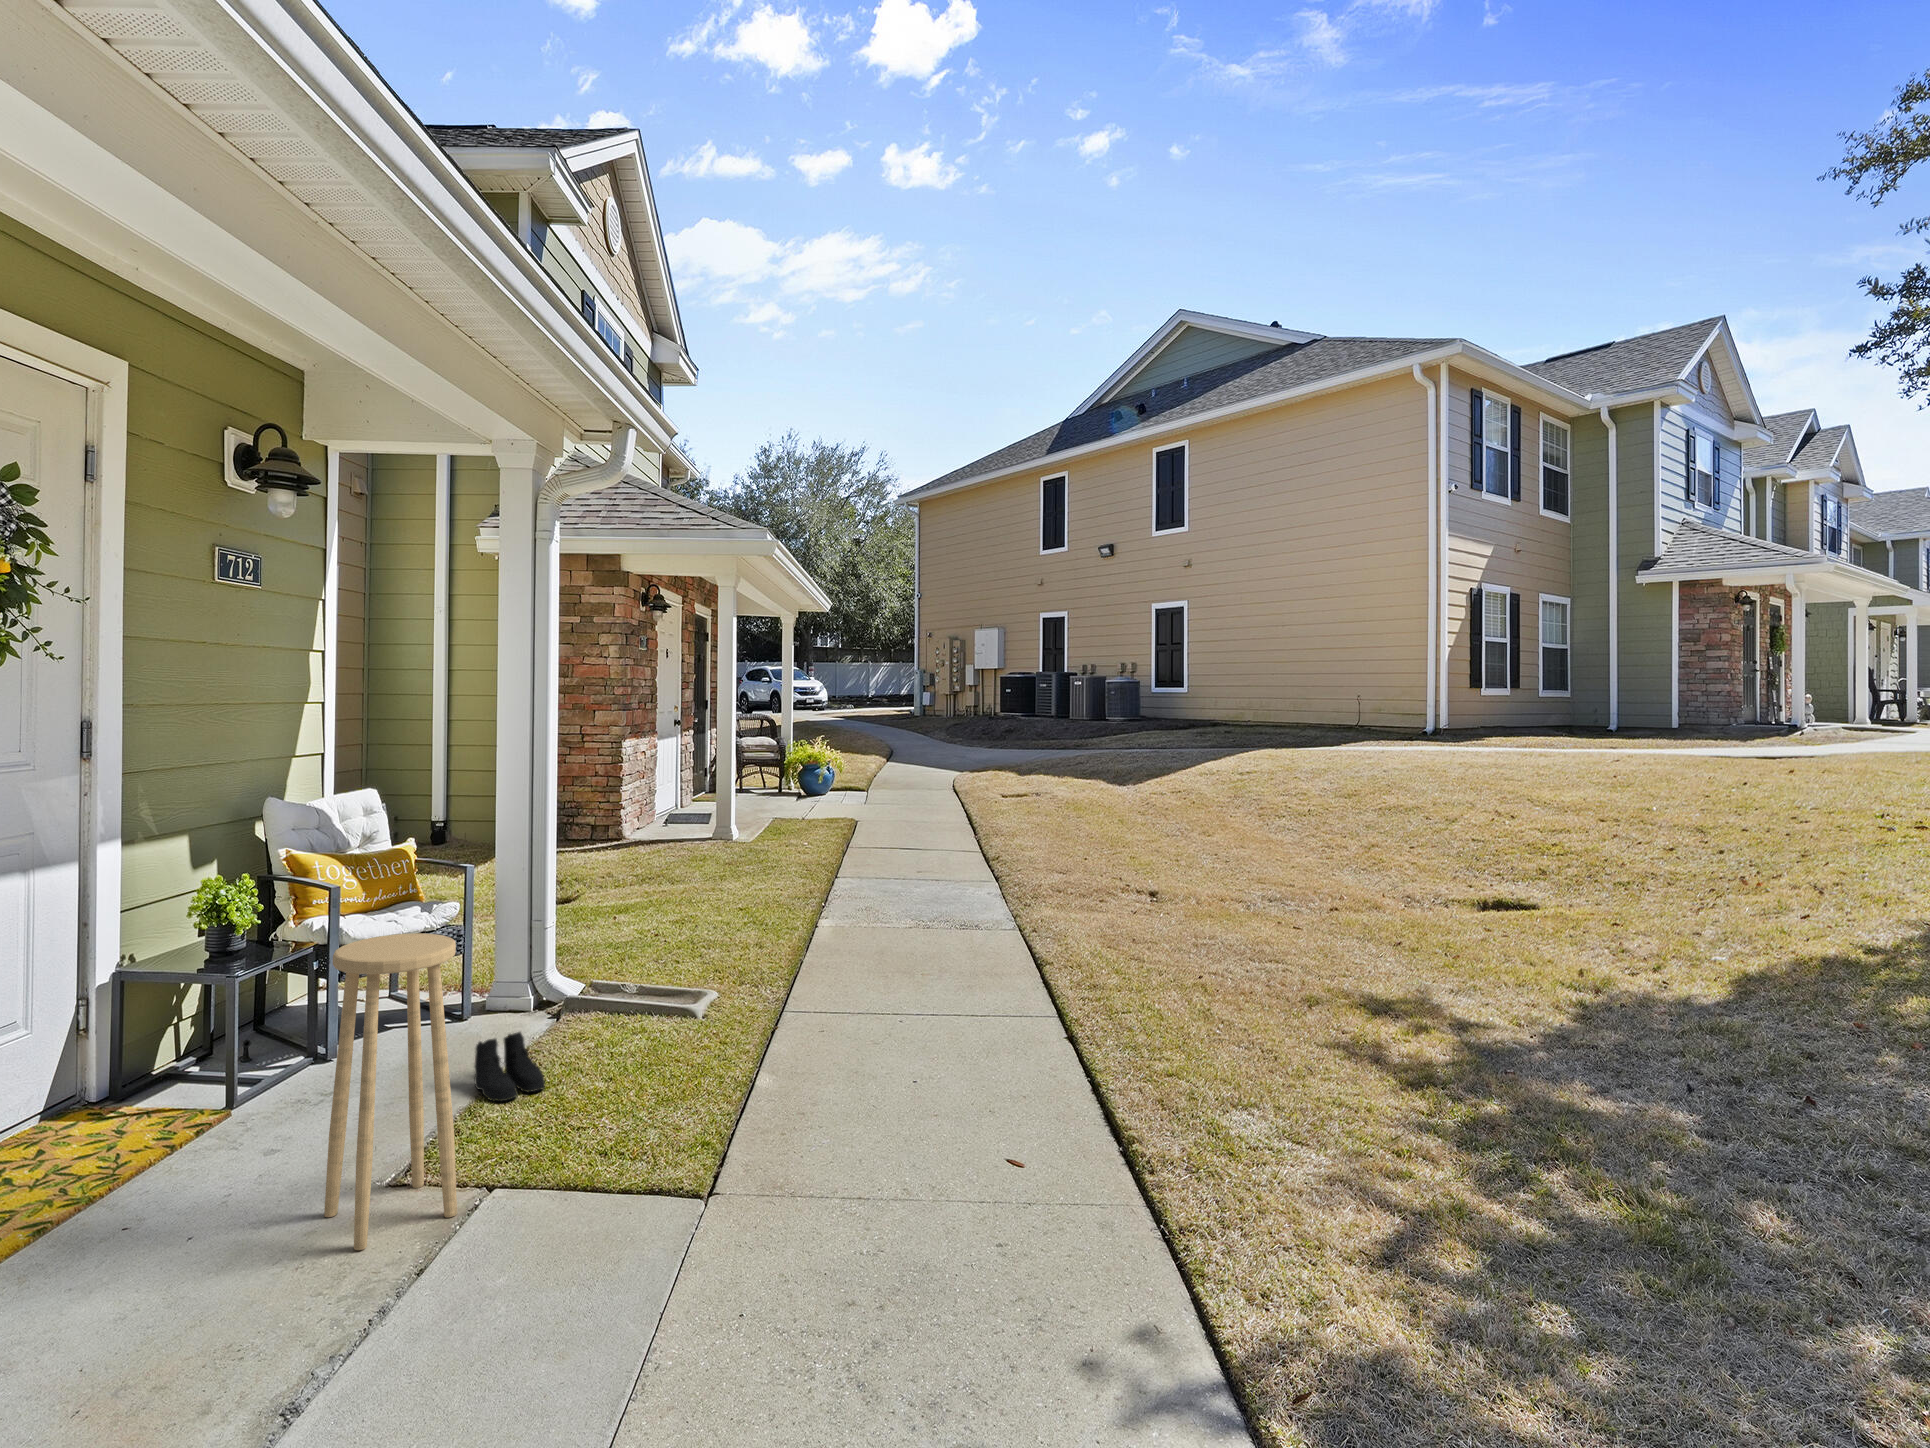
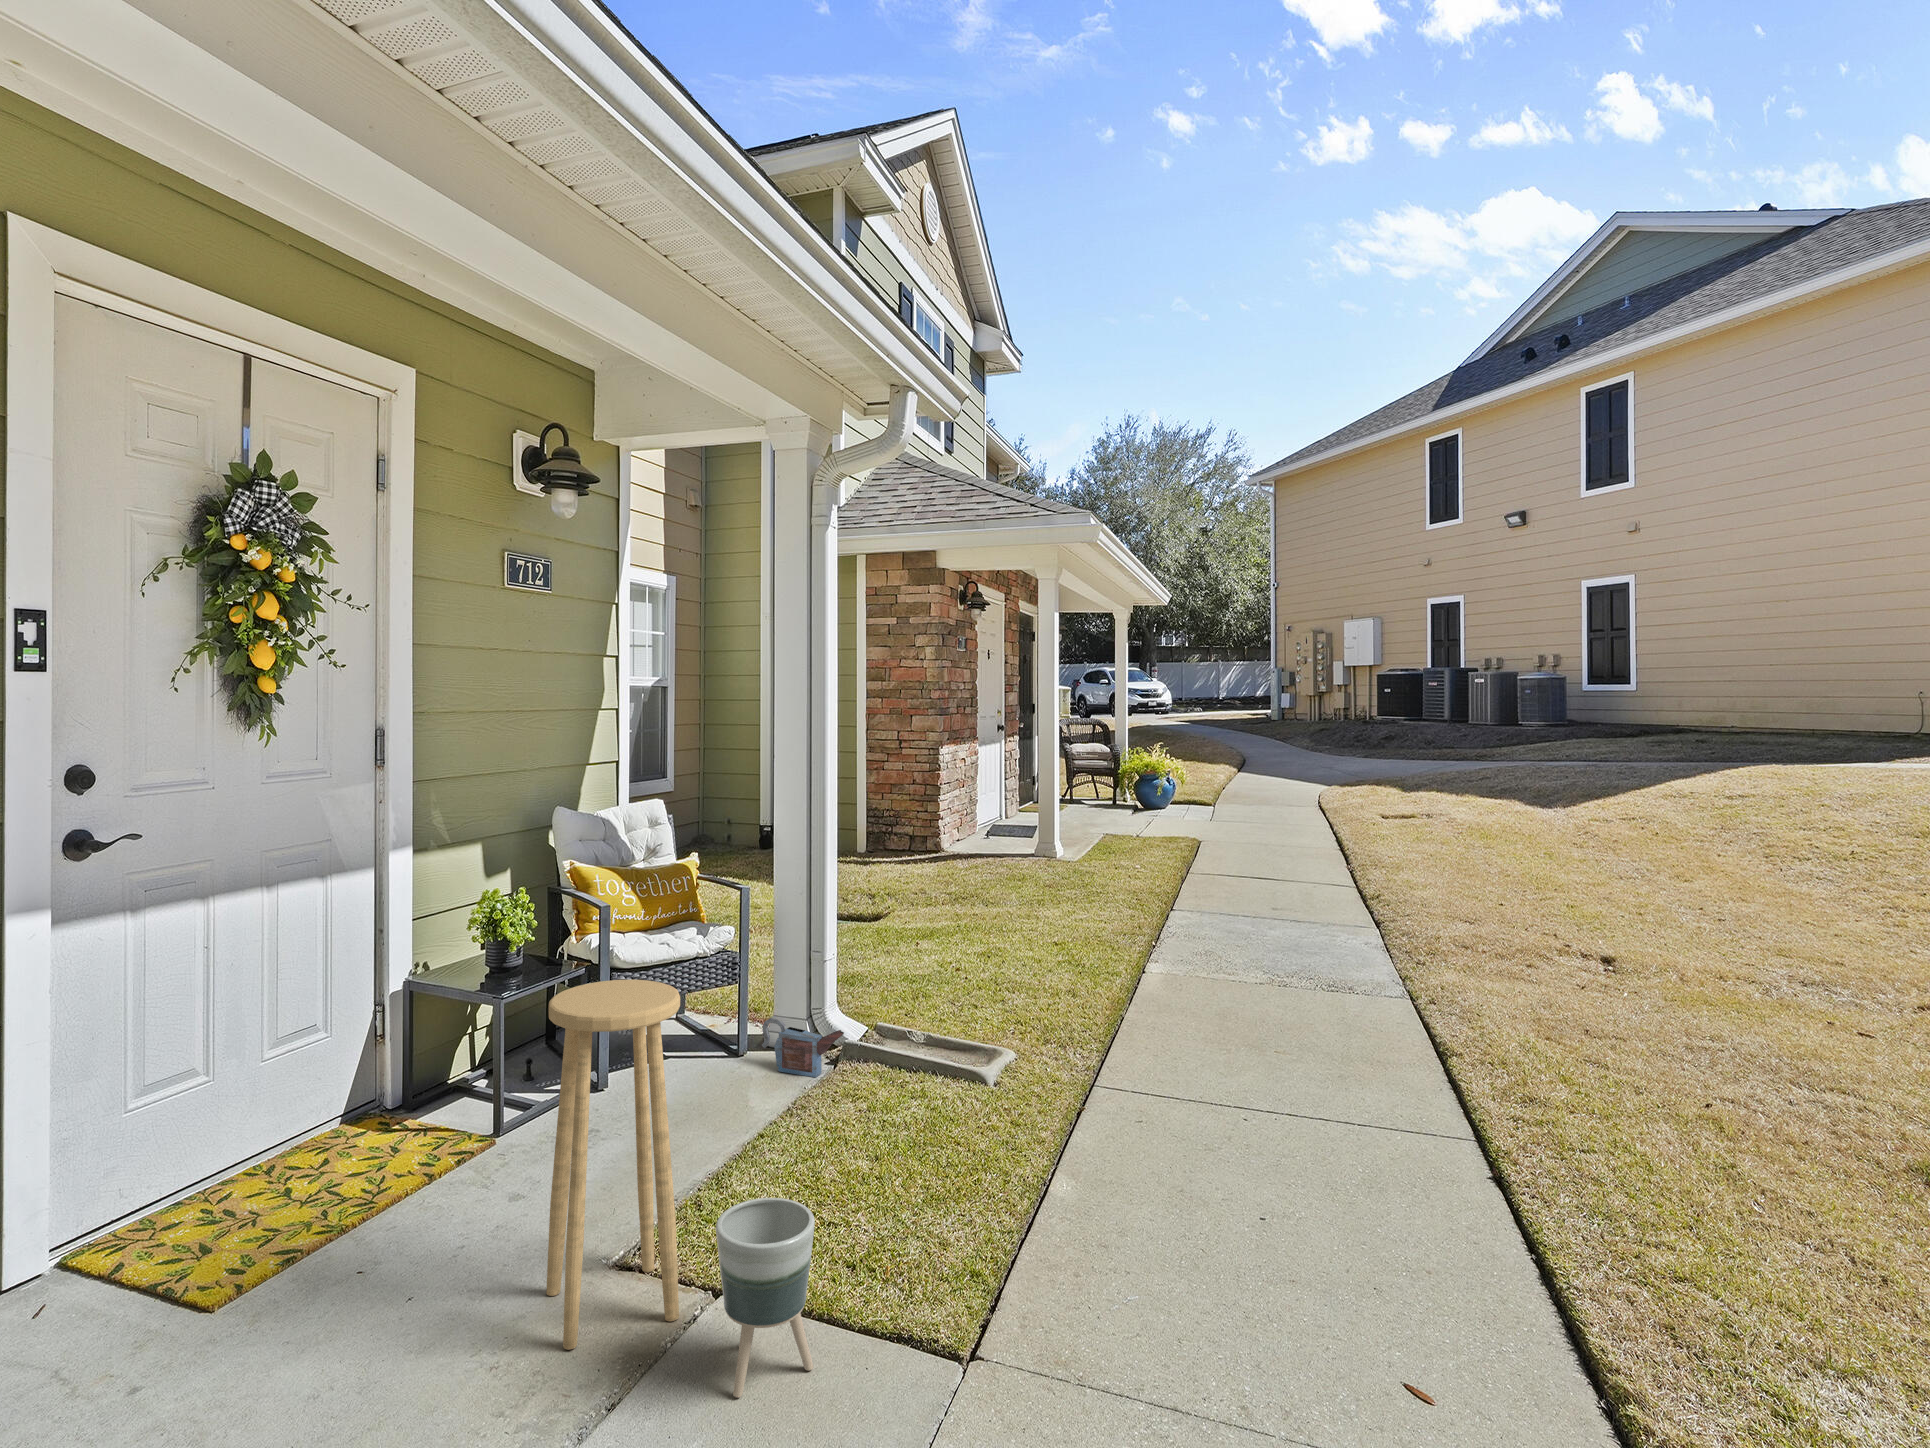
watering can: none [487,980,568,1029] -> present [762,1018,844,1077]
boots: present [474,1032,545,1101] -> none [733,1086,806,1168]
planter: none [501,1098,586,1256] -> present [716,1198,815,1398]

